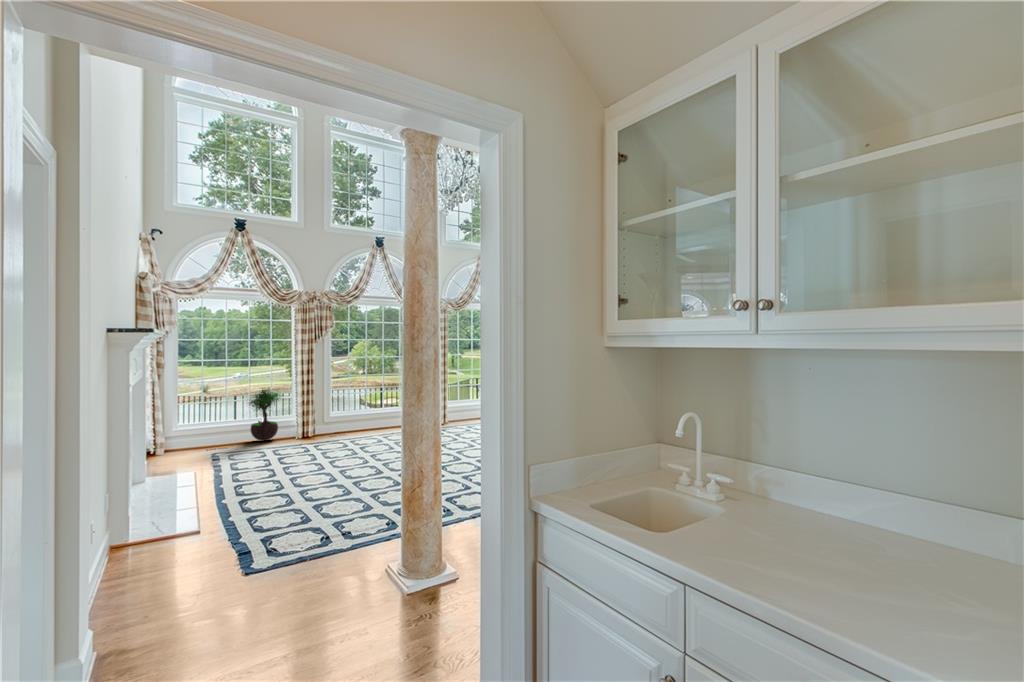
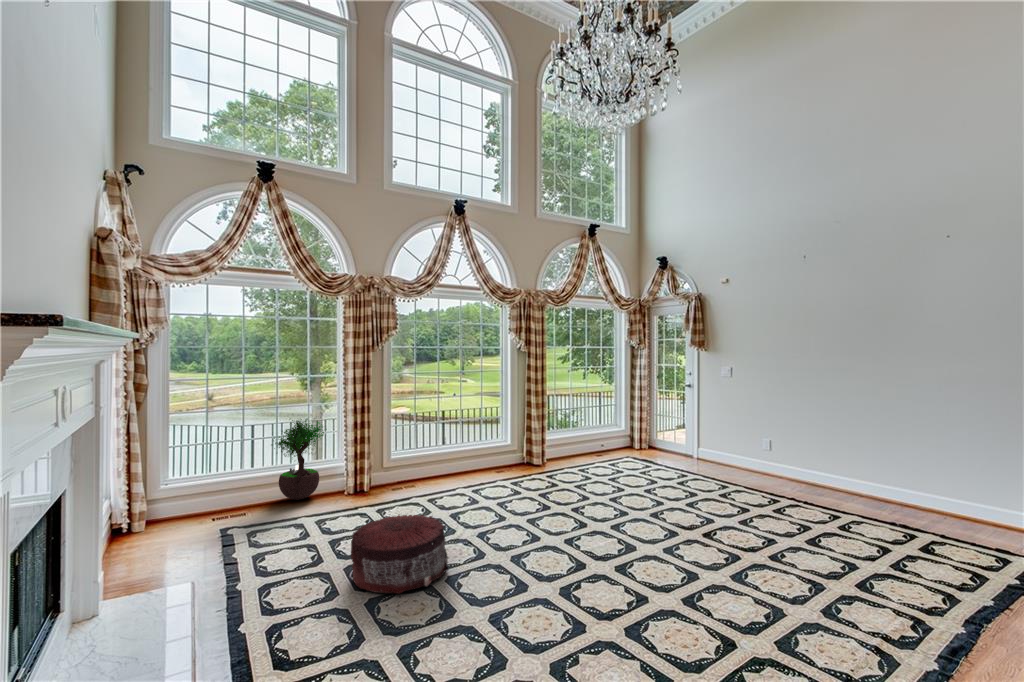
pouf: none [286,439,343,475] -> present [351,515,448,594]

